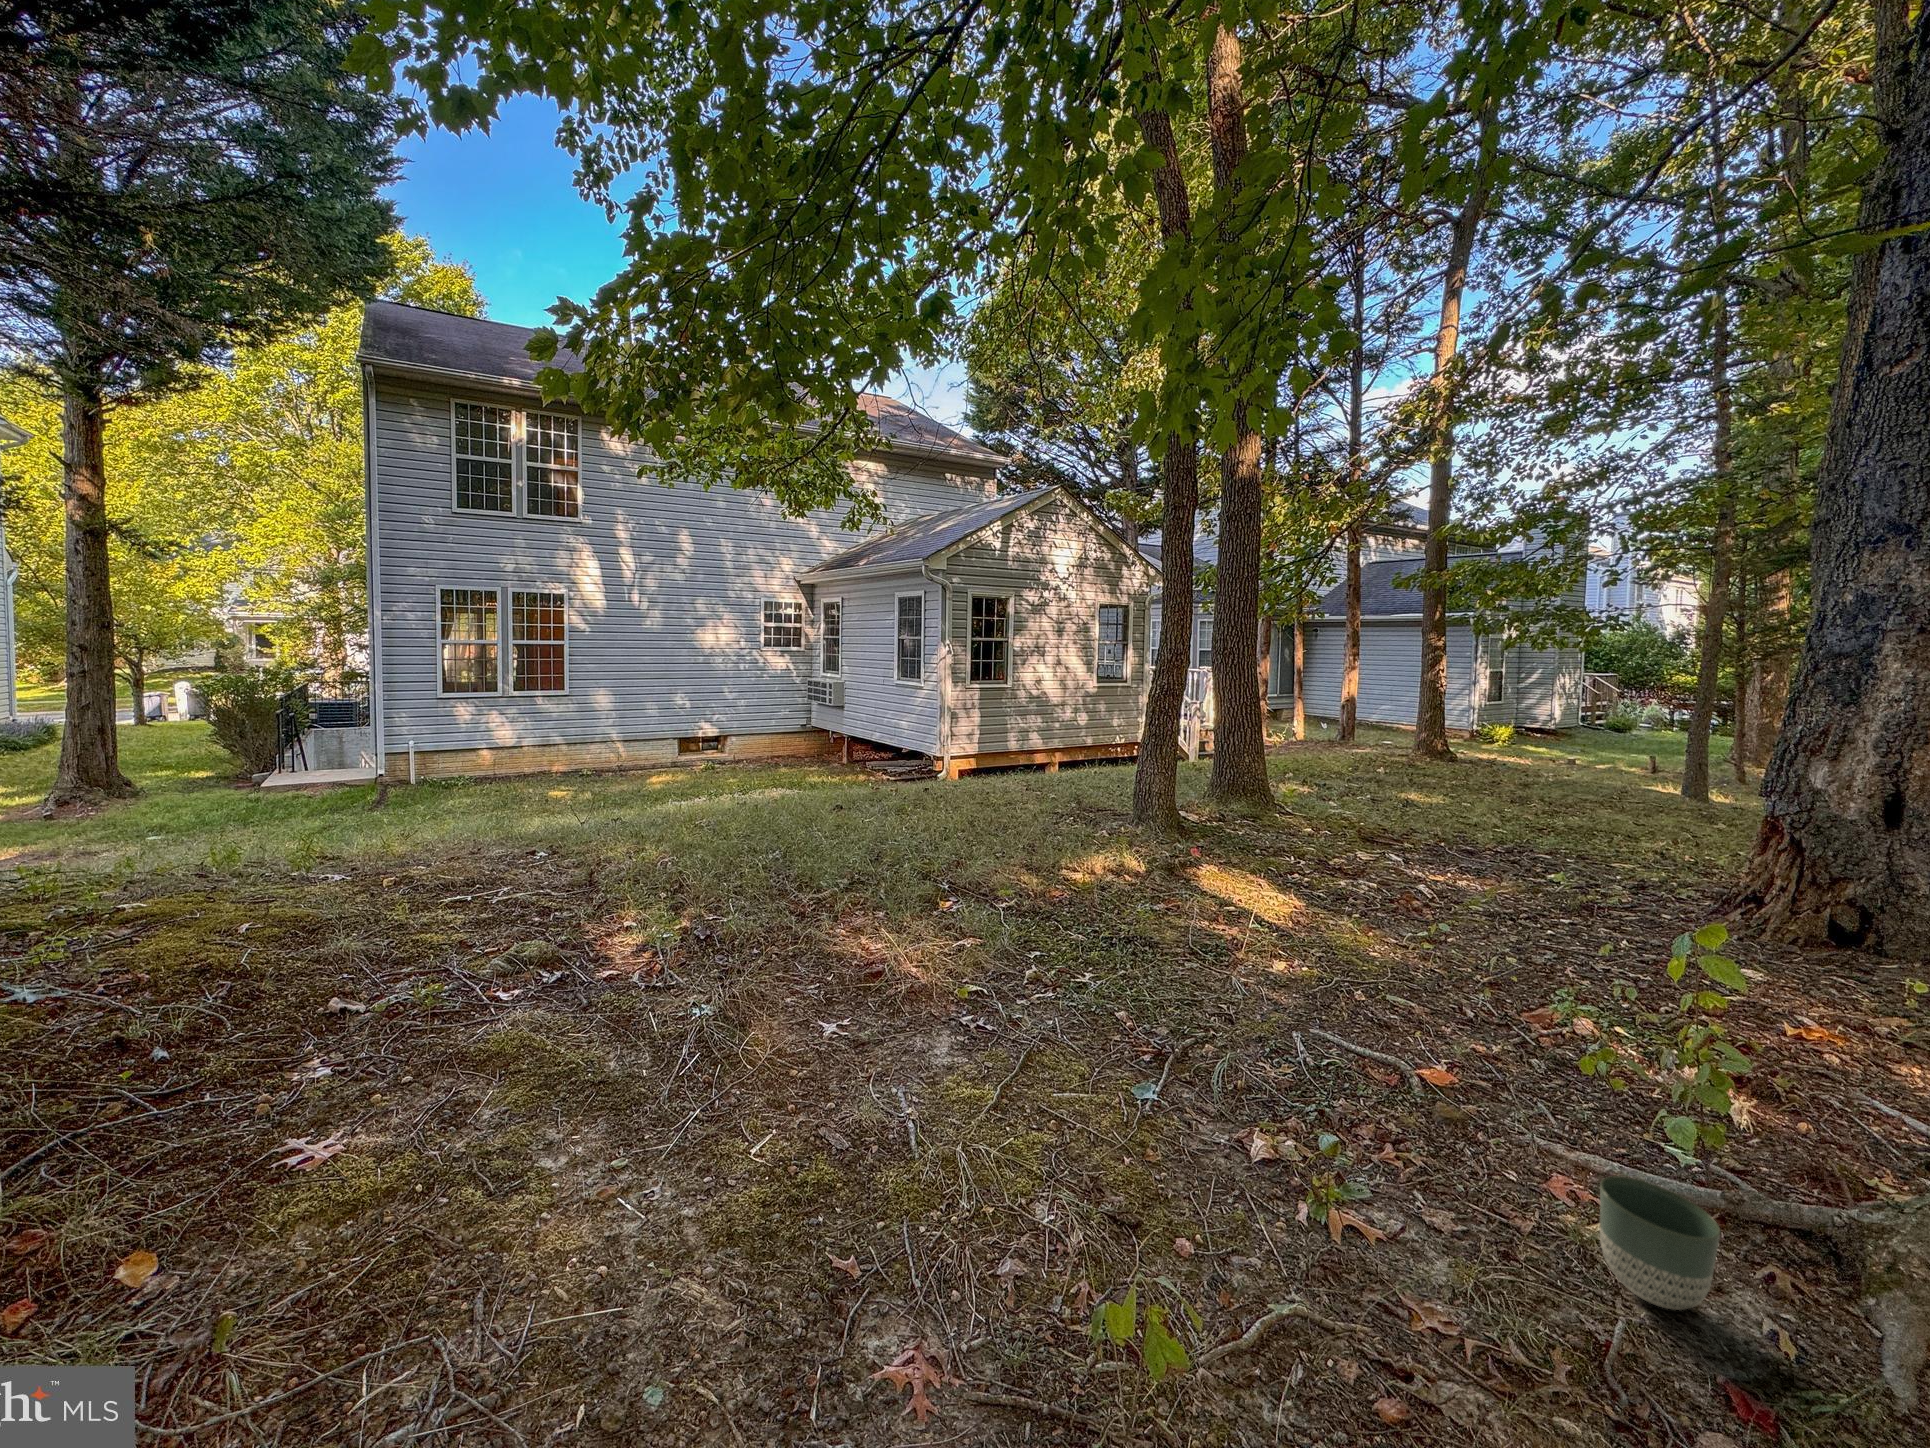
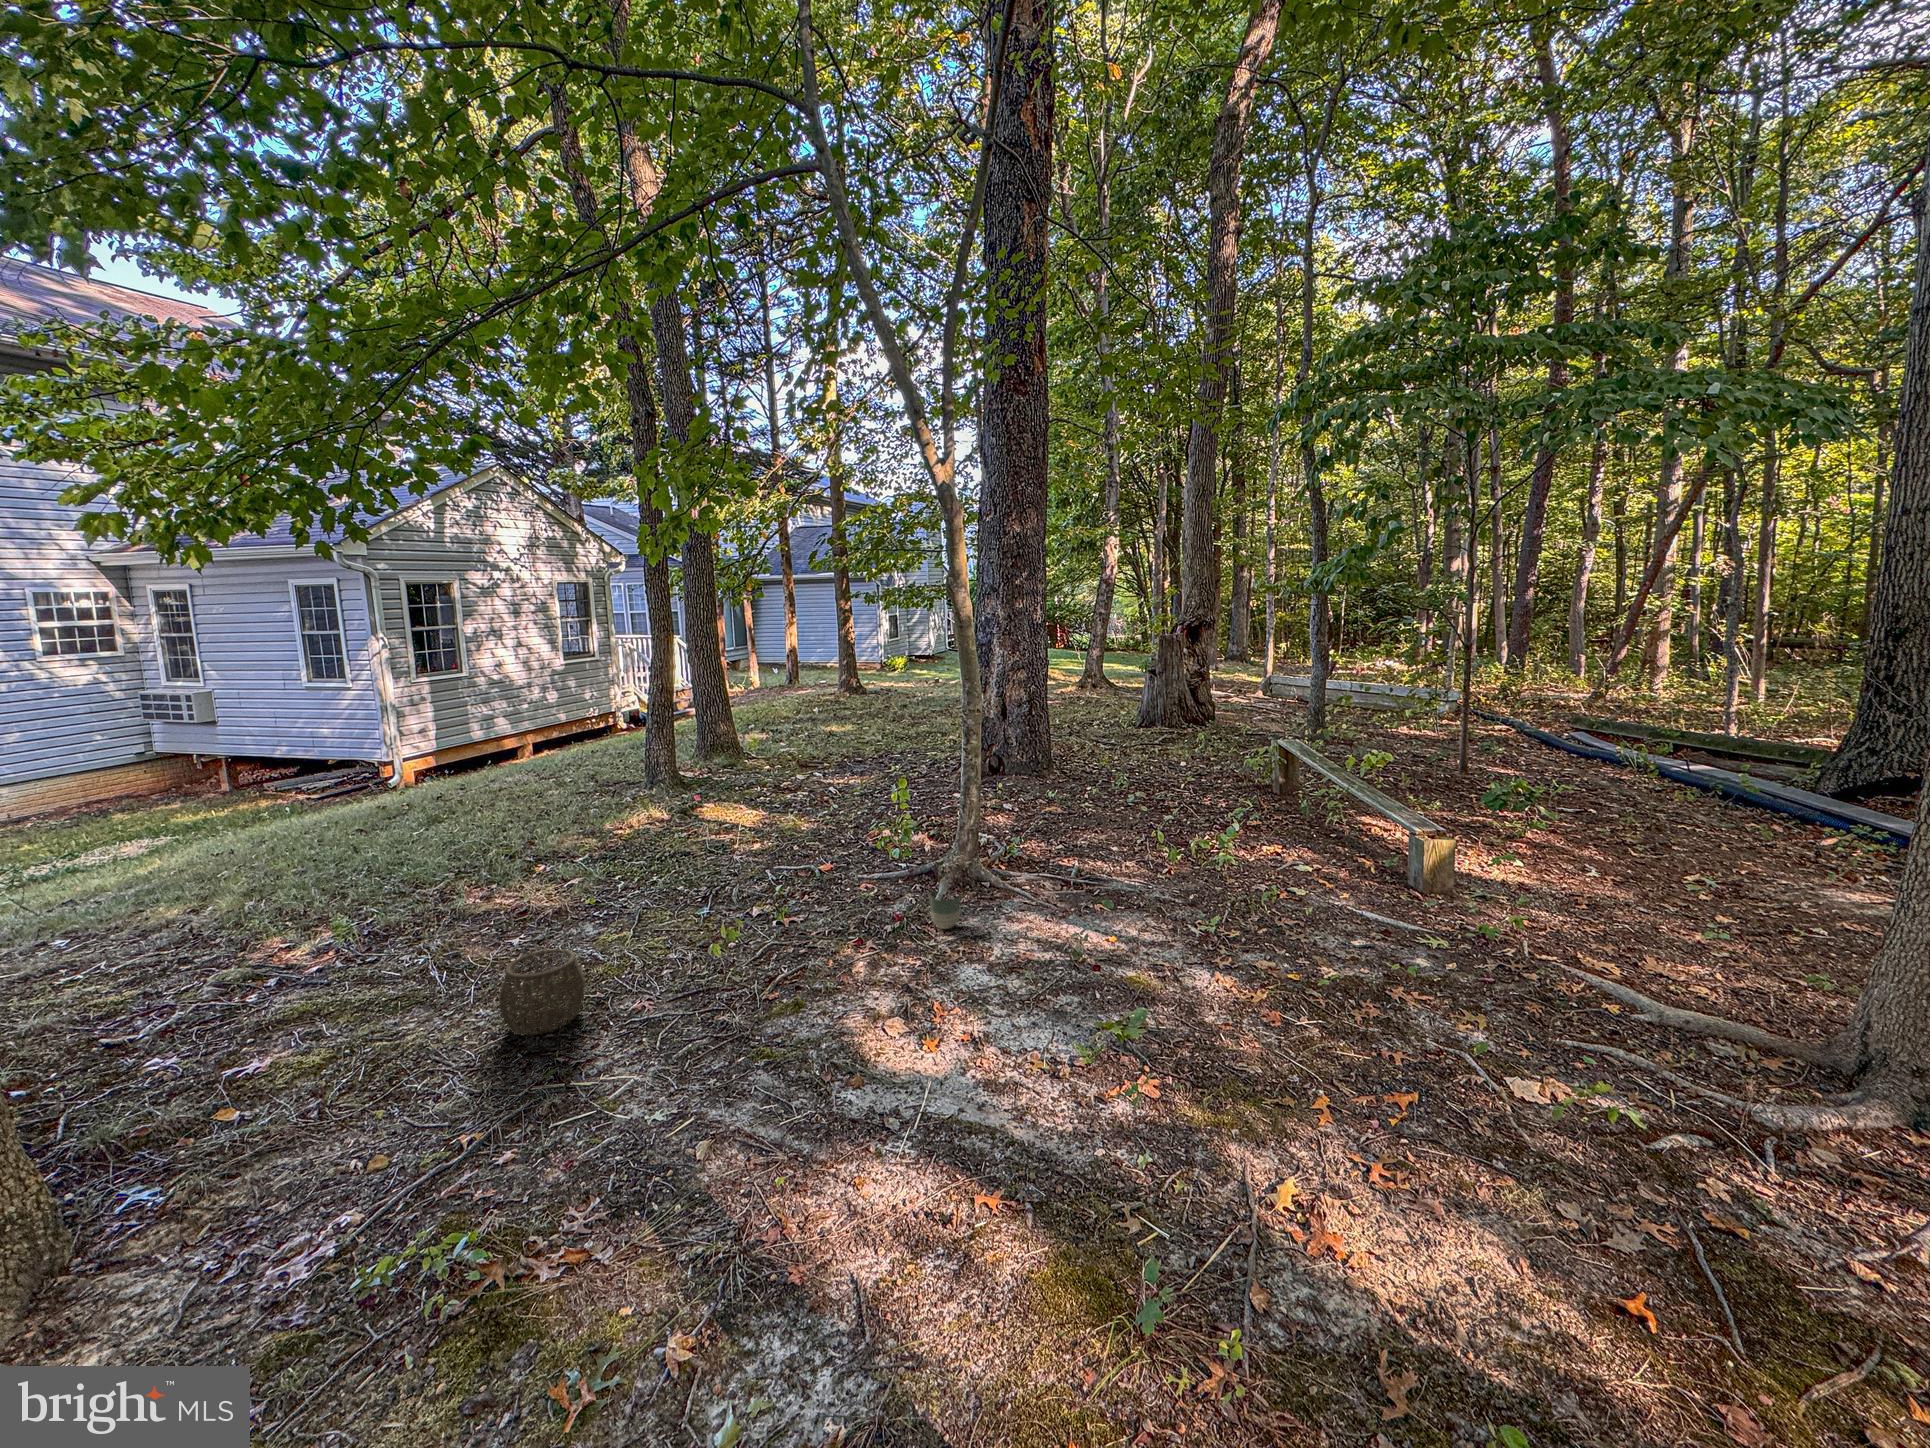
woven basket: none [769,979,880,1113] -> present [499,949,585,1036]

